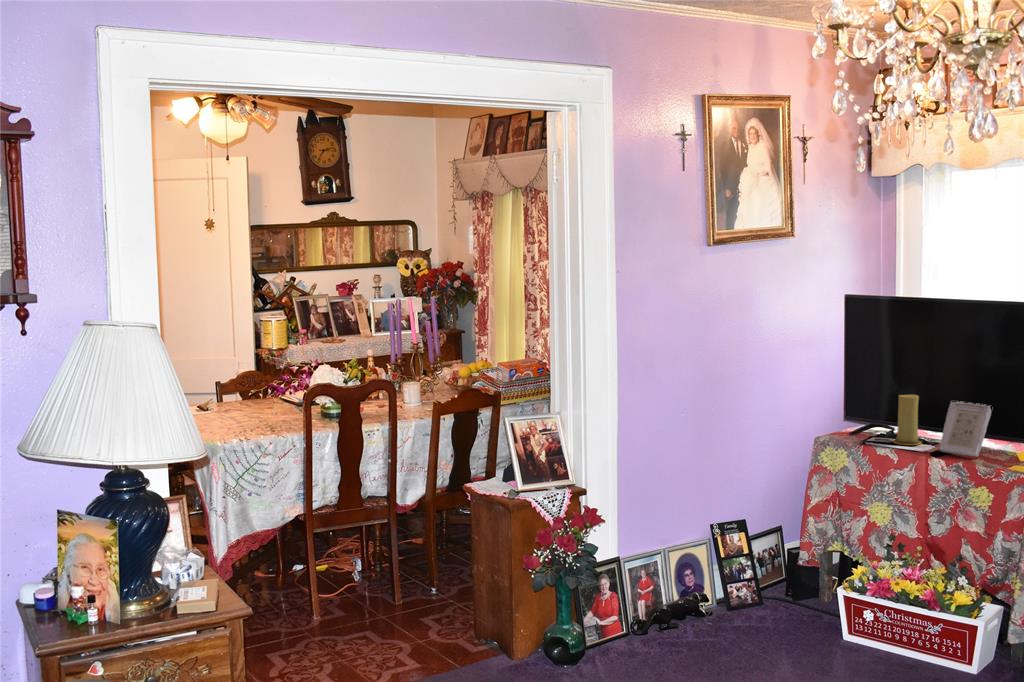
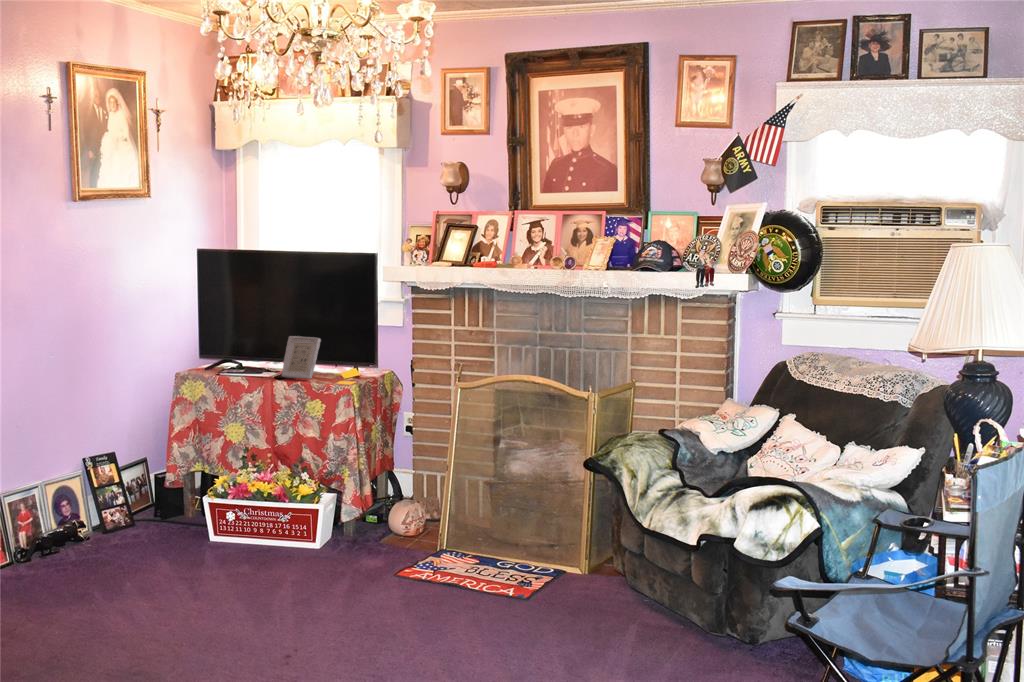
candle: present [893,395,921,445] -> none [243,333,267,374]

